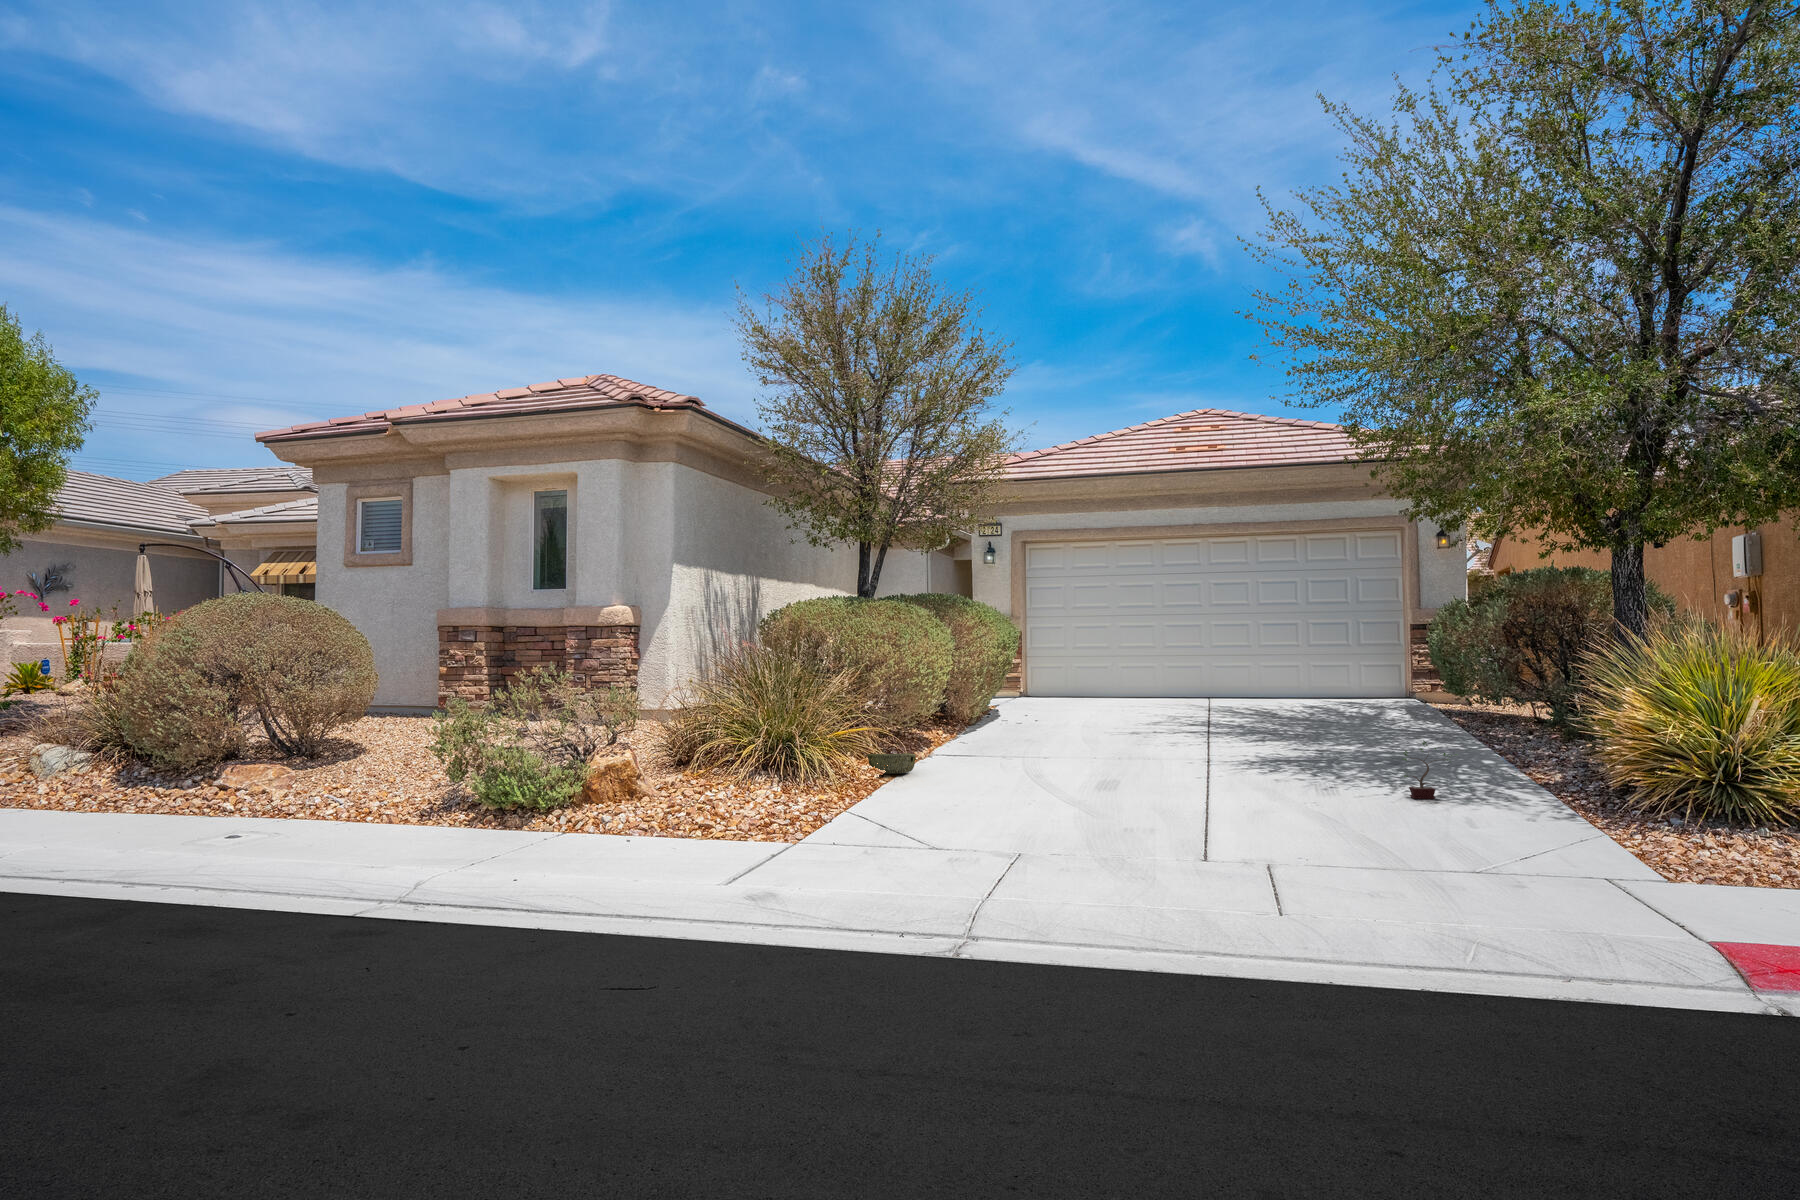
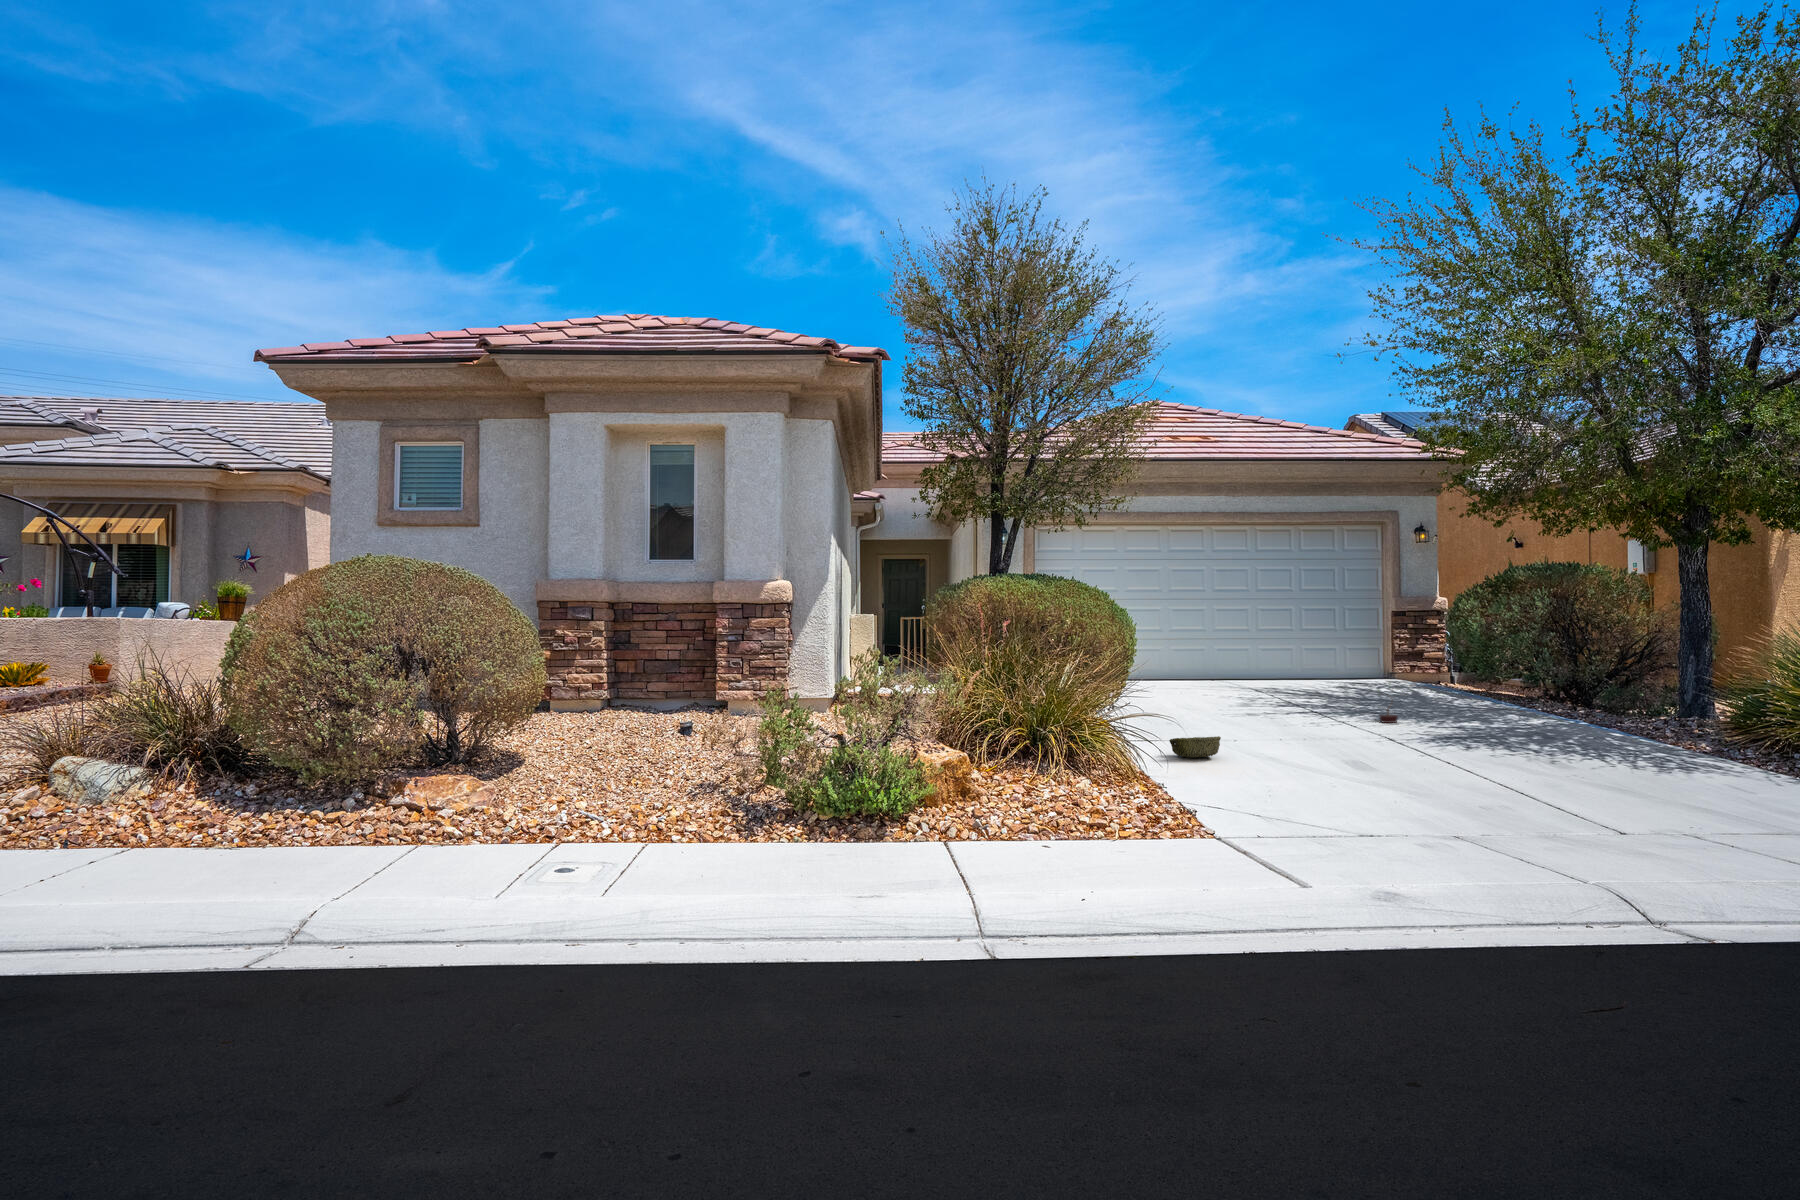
potted plant: present [1402,741,1458,799] -> present [1378,684,1403,723]

